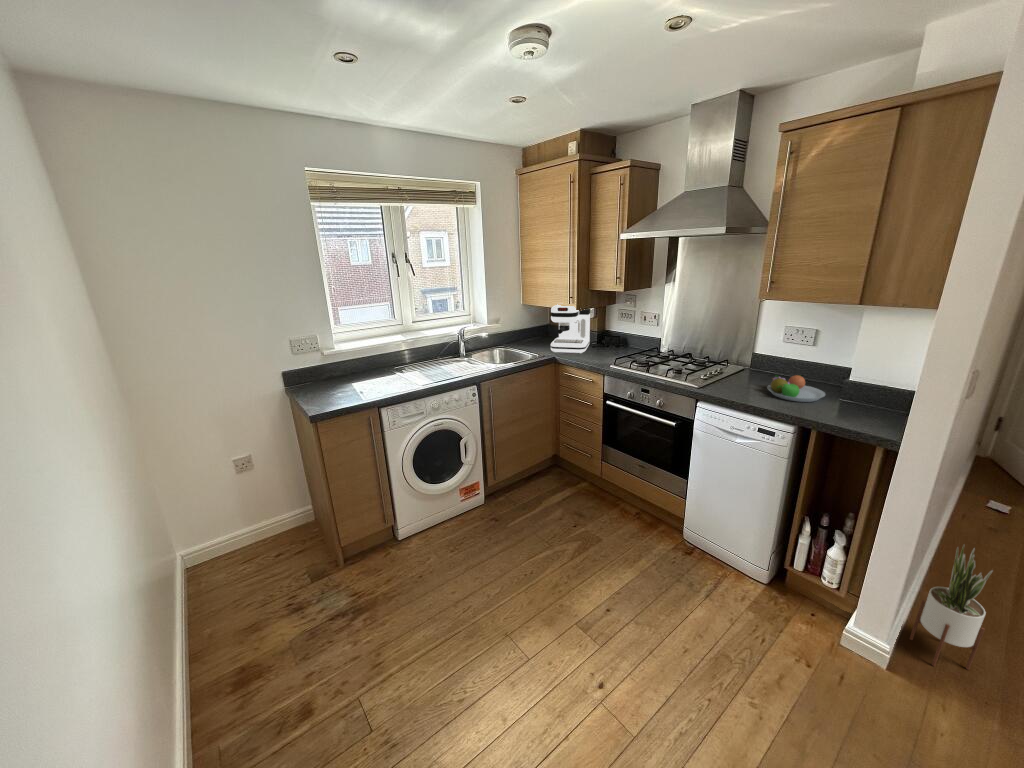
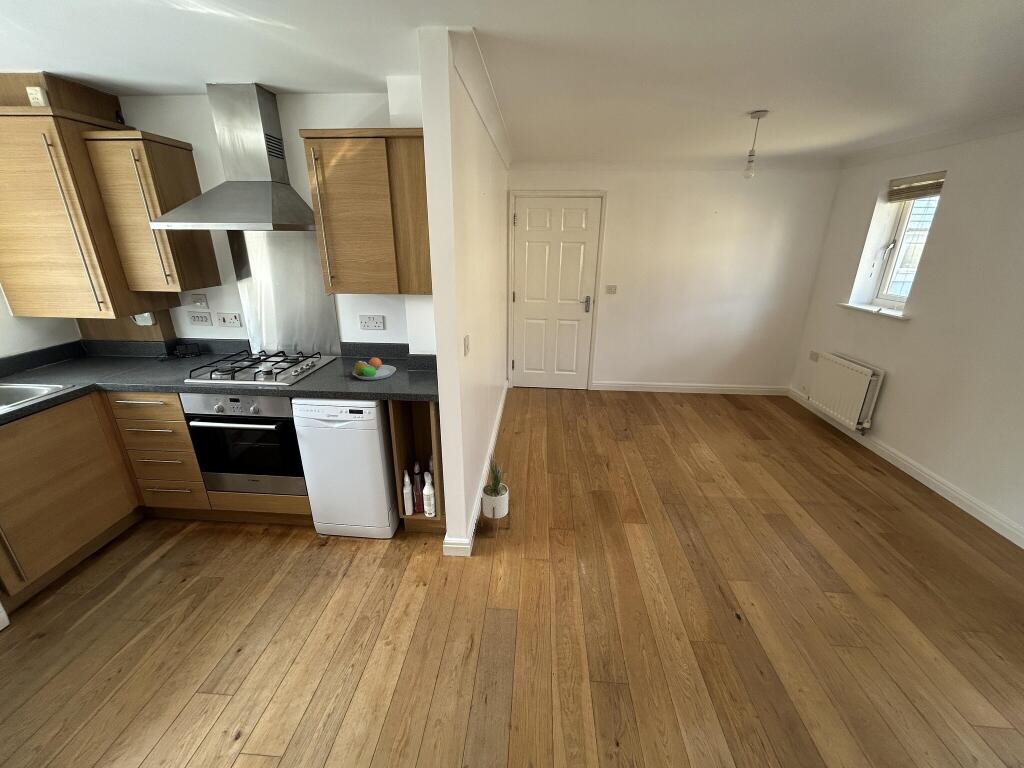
coffee maker: present [551,304,590,353] -> none [68,309,155,377]

